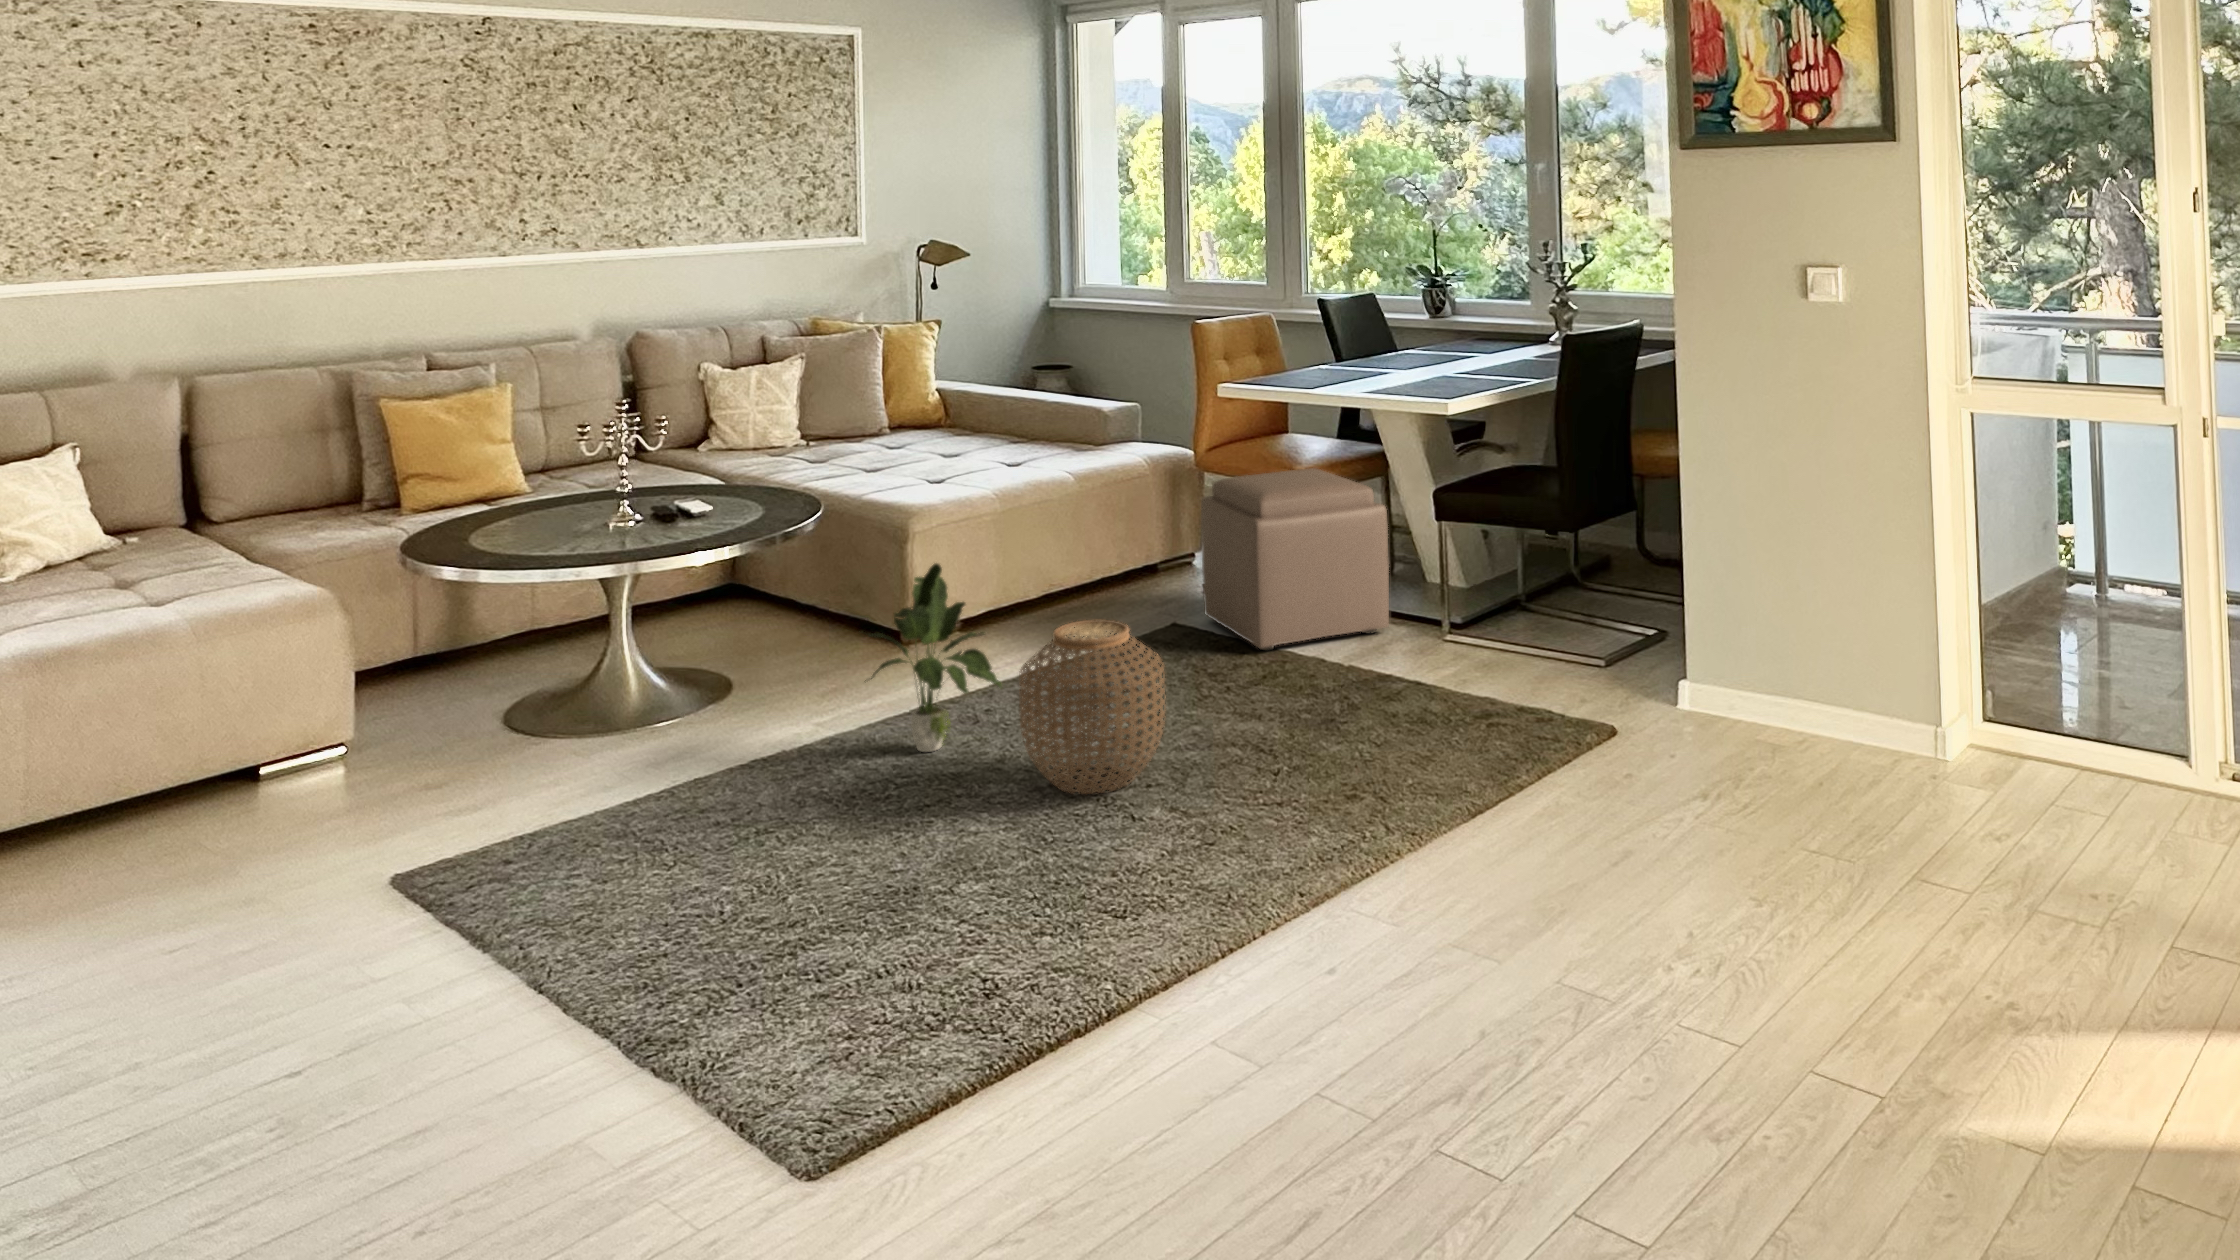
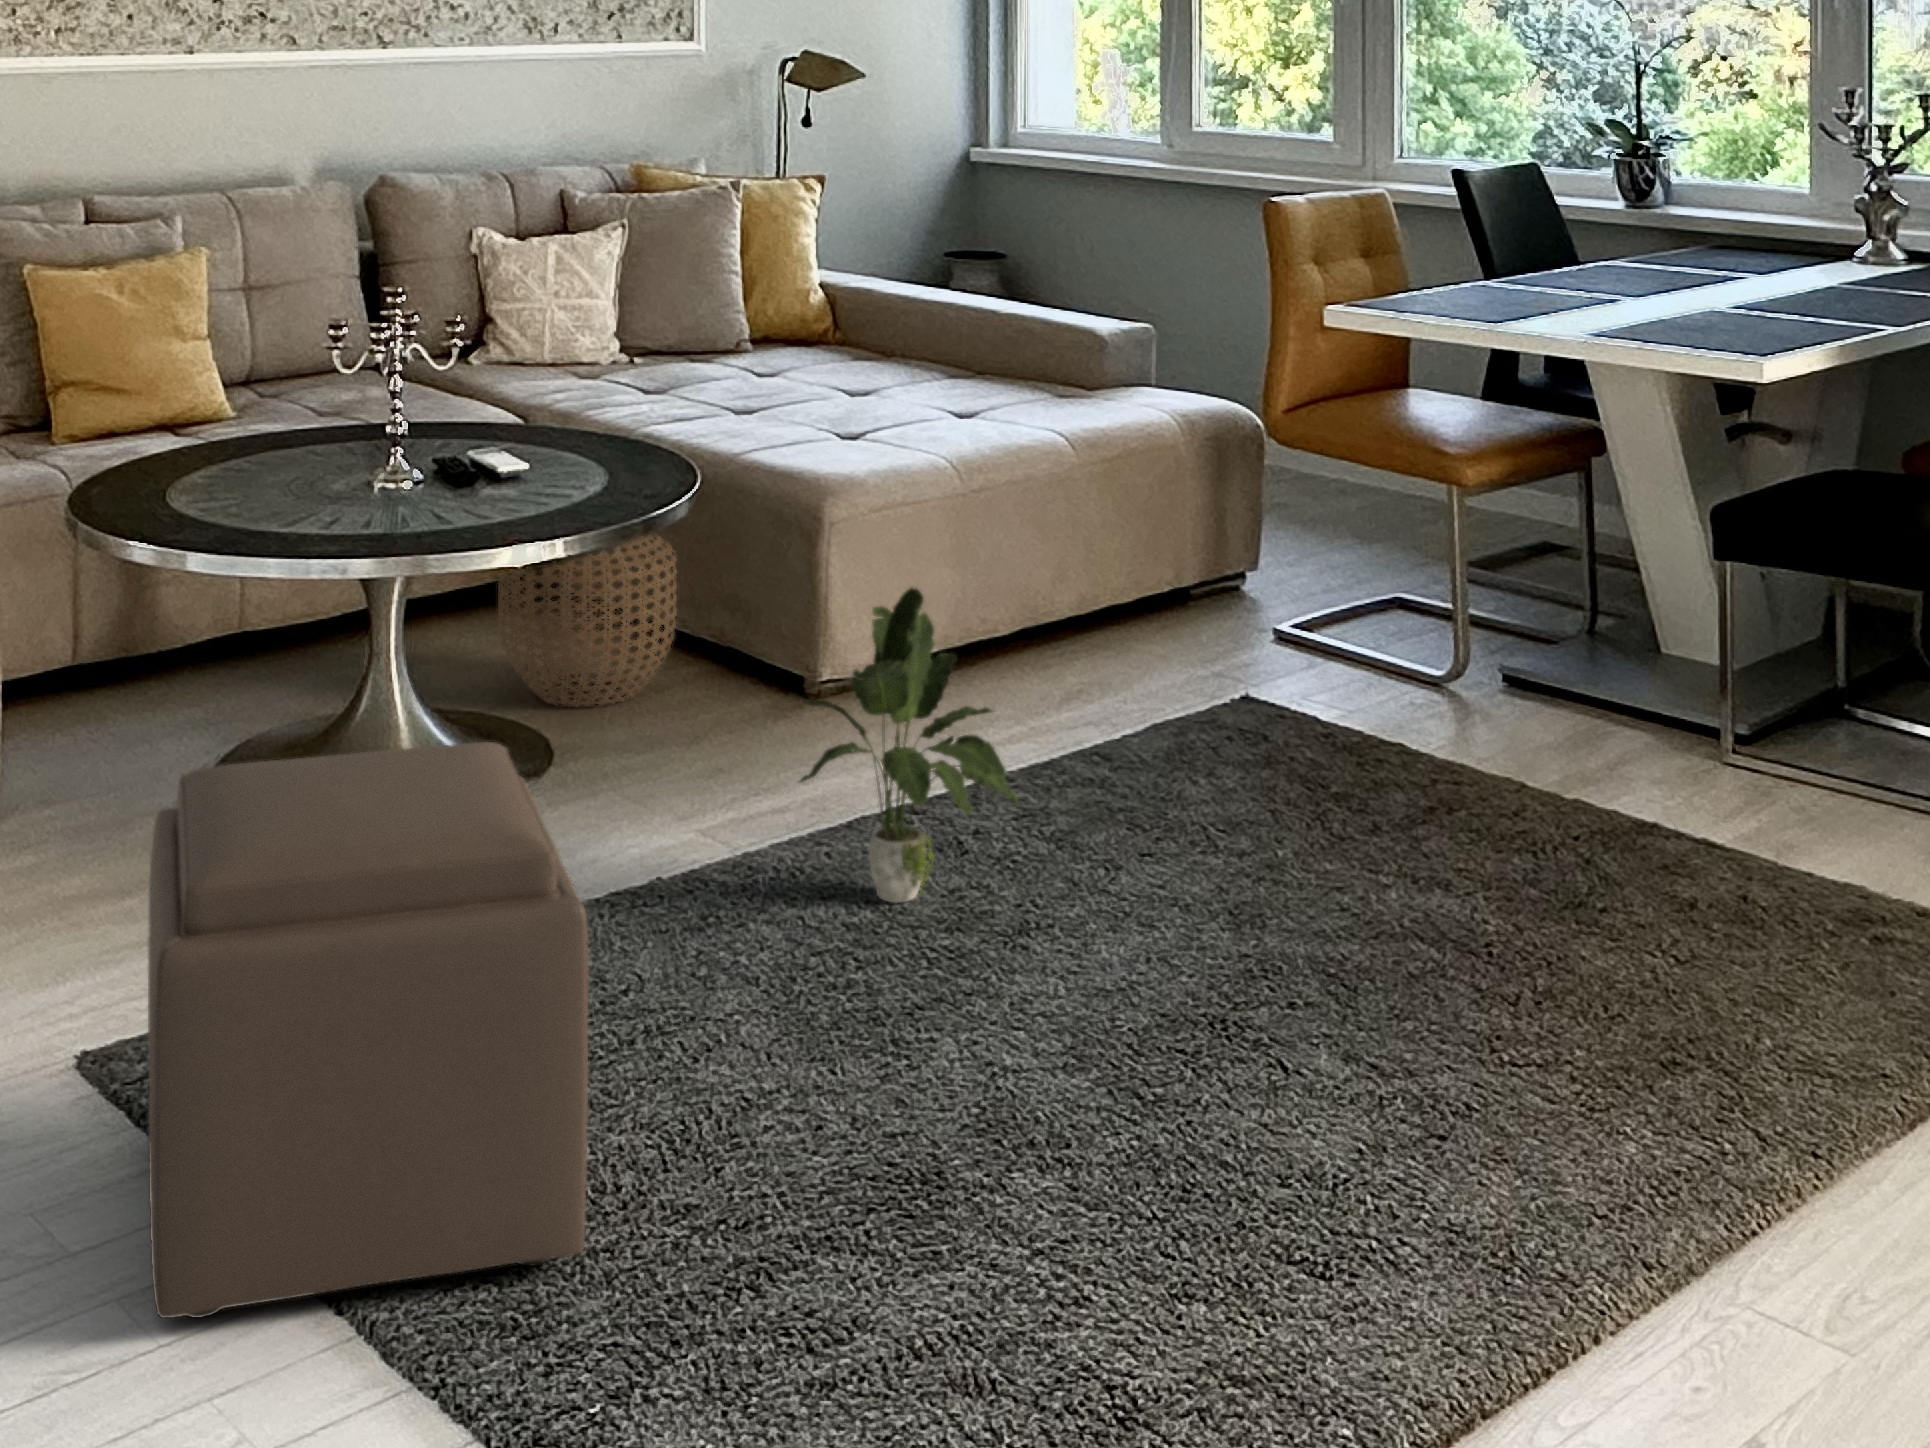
ottoman: present [1201,468,1389,651] -> present [148,742,589,1318]
woven basket: present [1019,620,1166,794] -> present [498,533,677,707]

